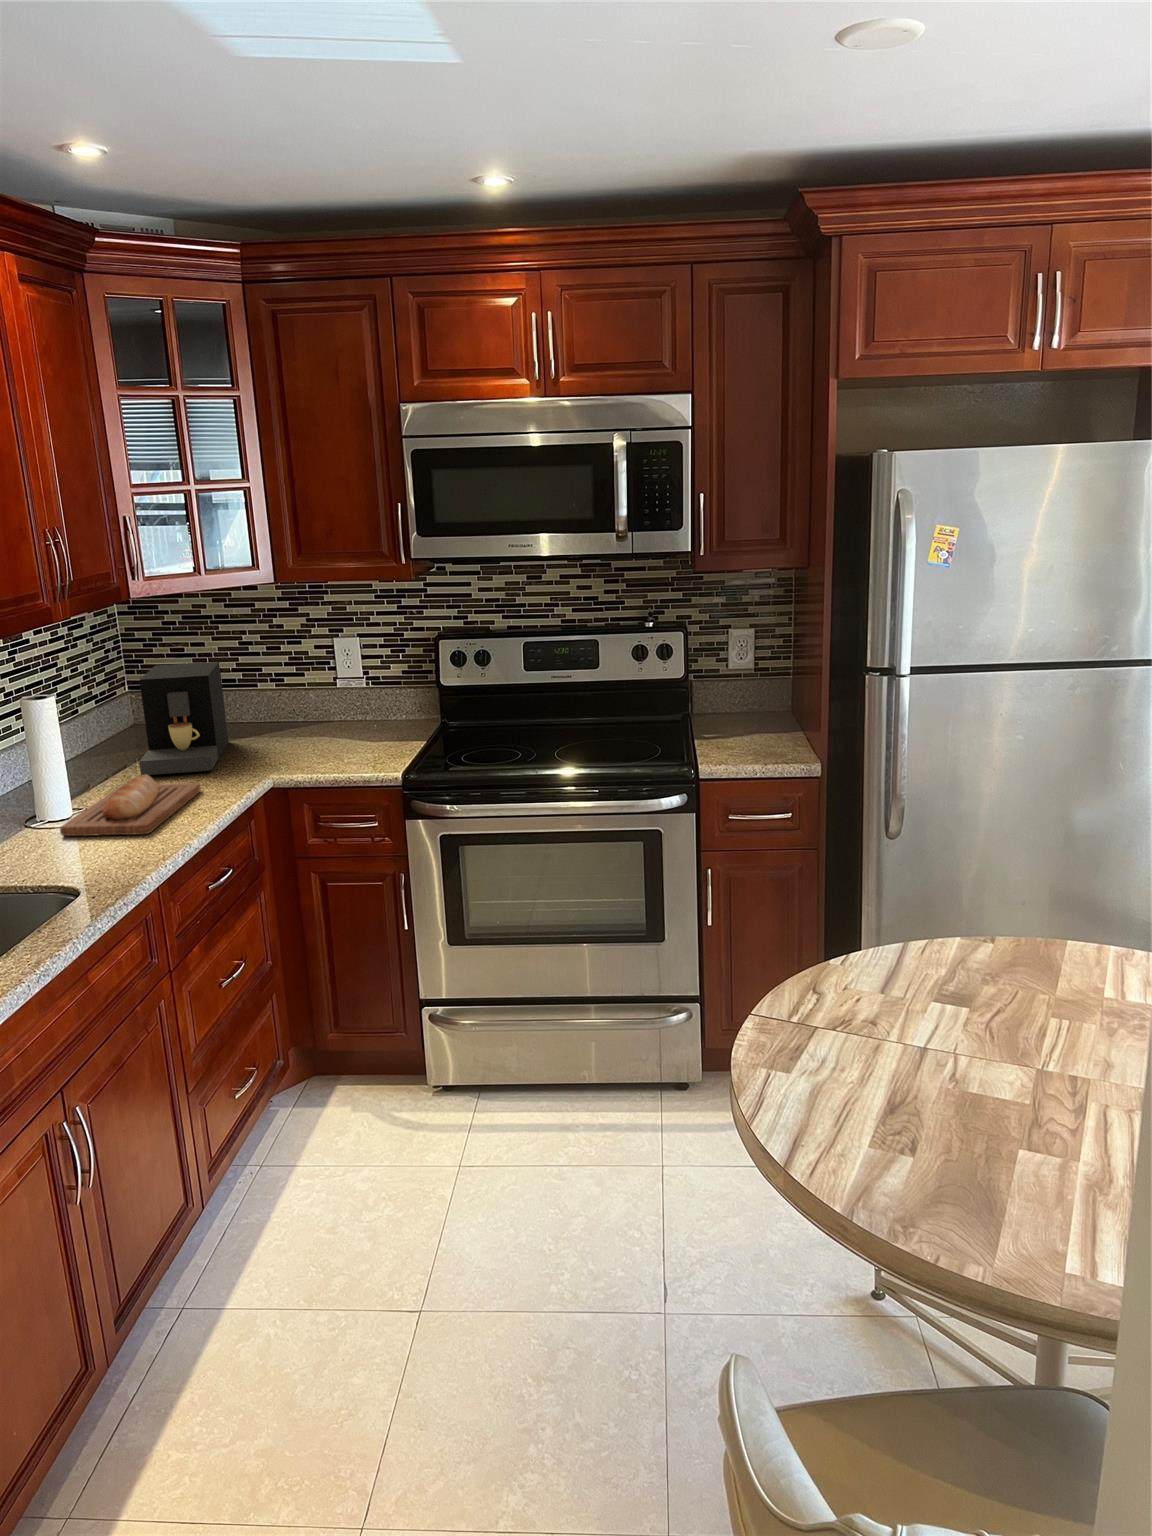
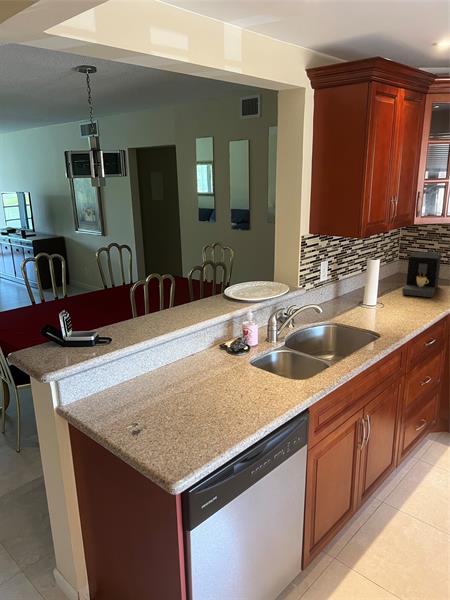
bread loaf: present [60,775,201,836] -> none [373,295,427,318]

